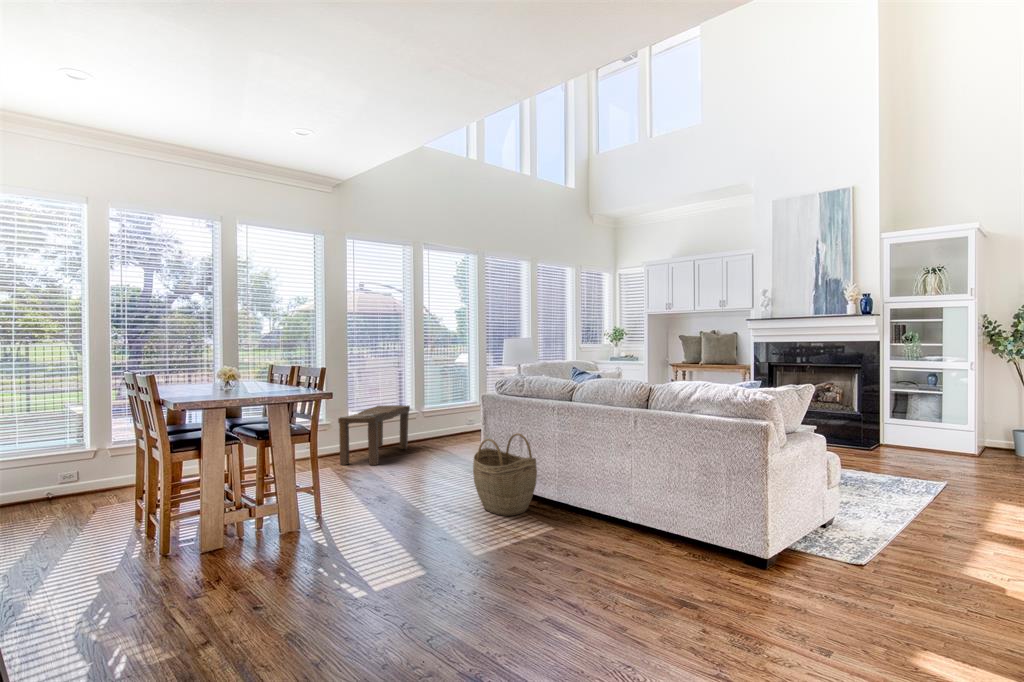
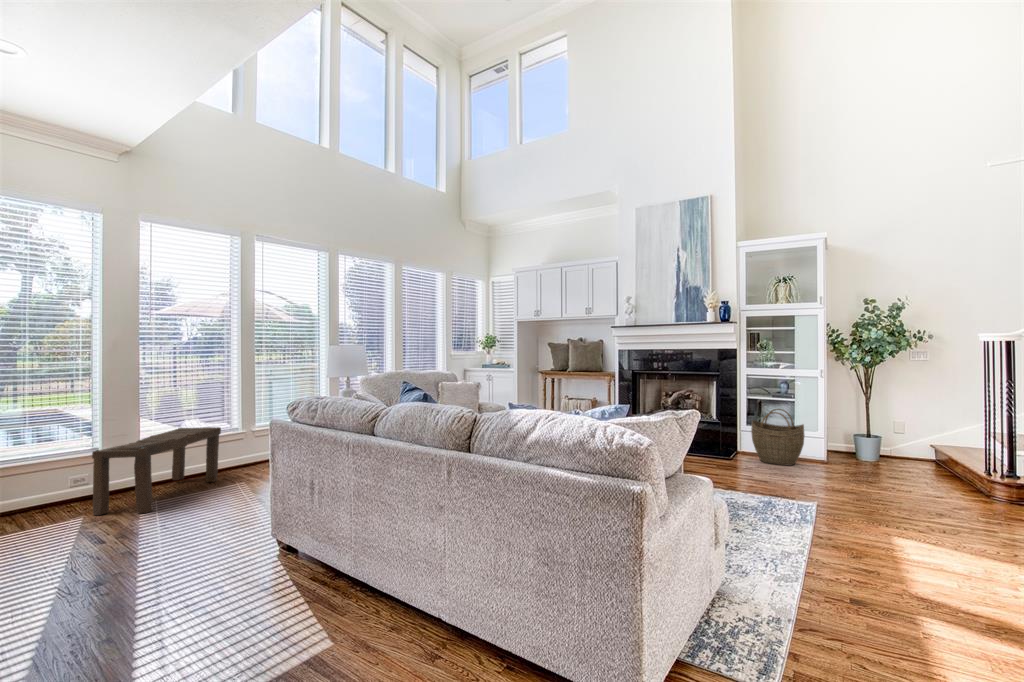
woven basket: present [473,433,537,516] -> present [751,409,804,466]

